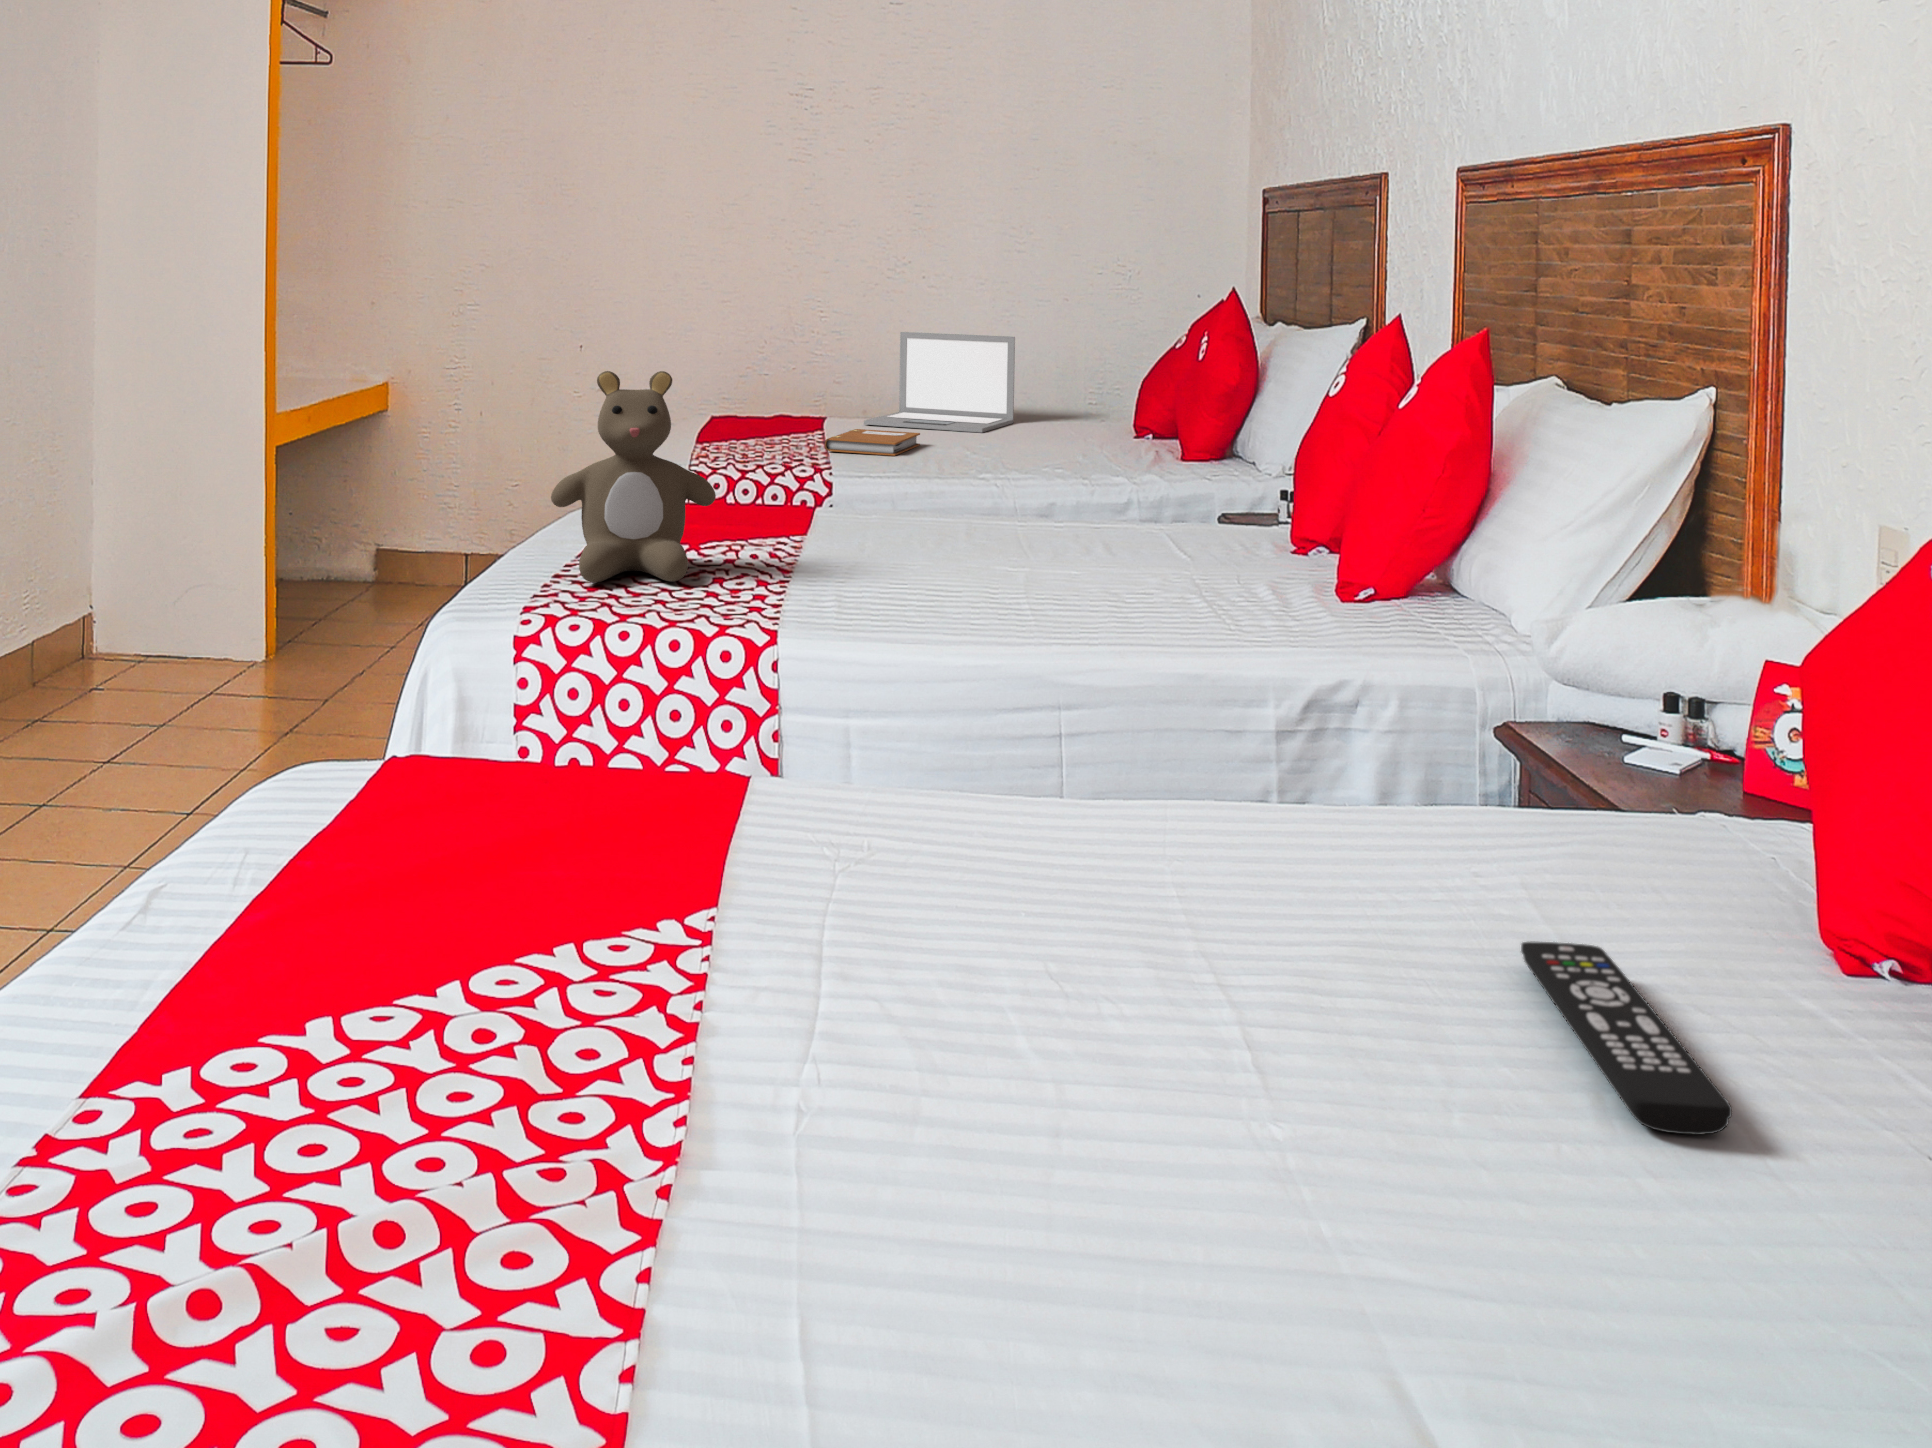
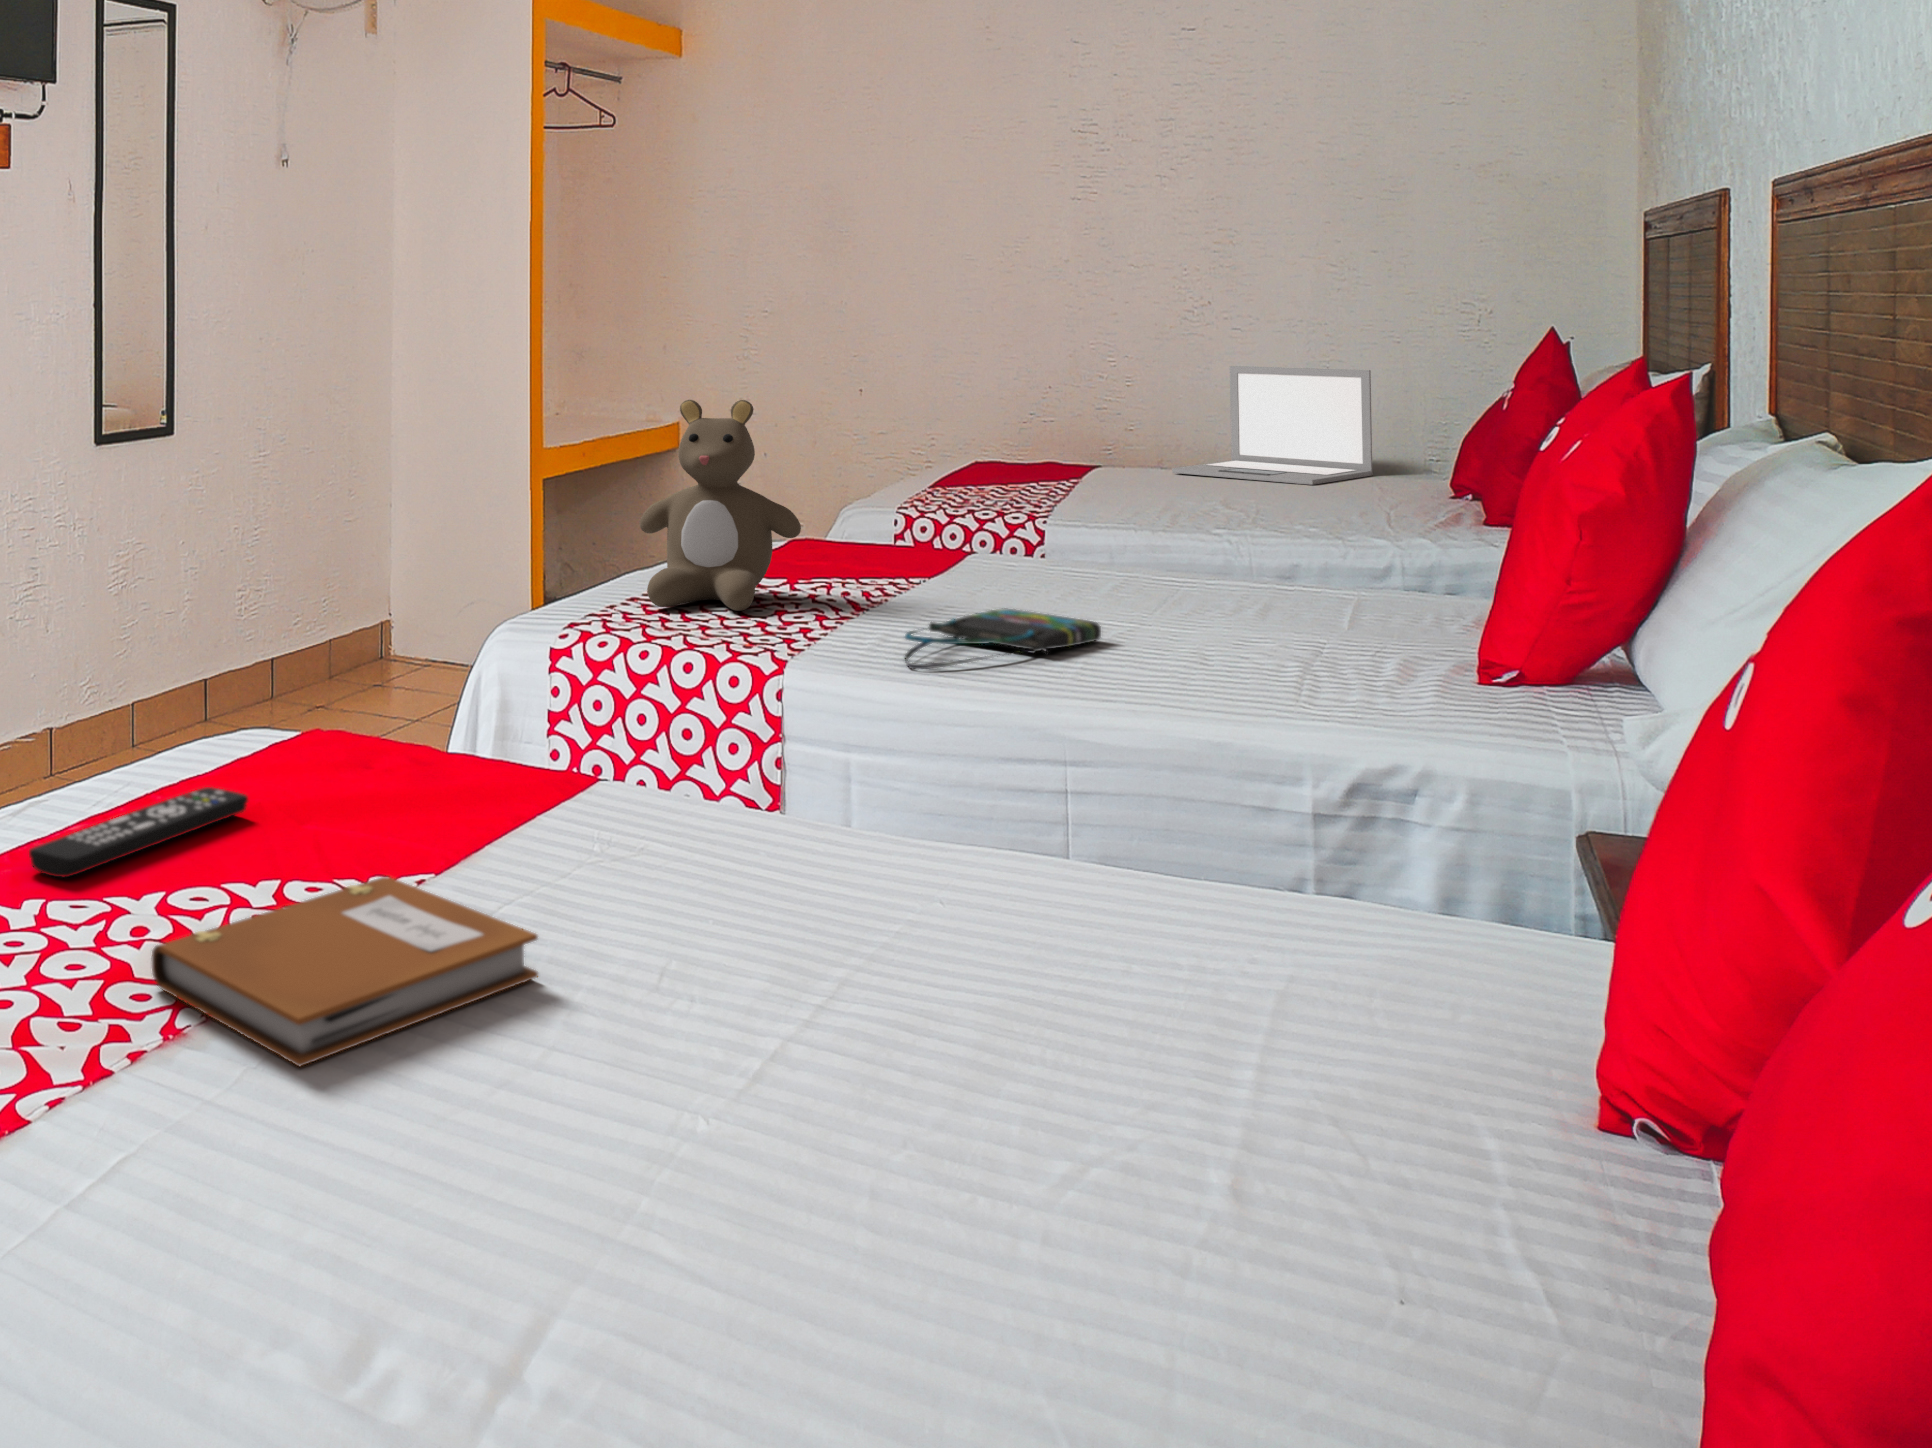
notebook: present [825,429,920,456] -> present [152,877,538,1067]
tote bag: none [881,564,1023,631] -> present [905,609,1101,669]
remote control: present [1521,941,1732,1135] -> present [29,787,248,877]

